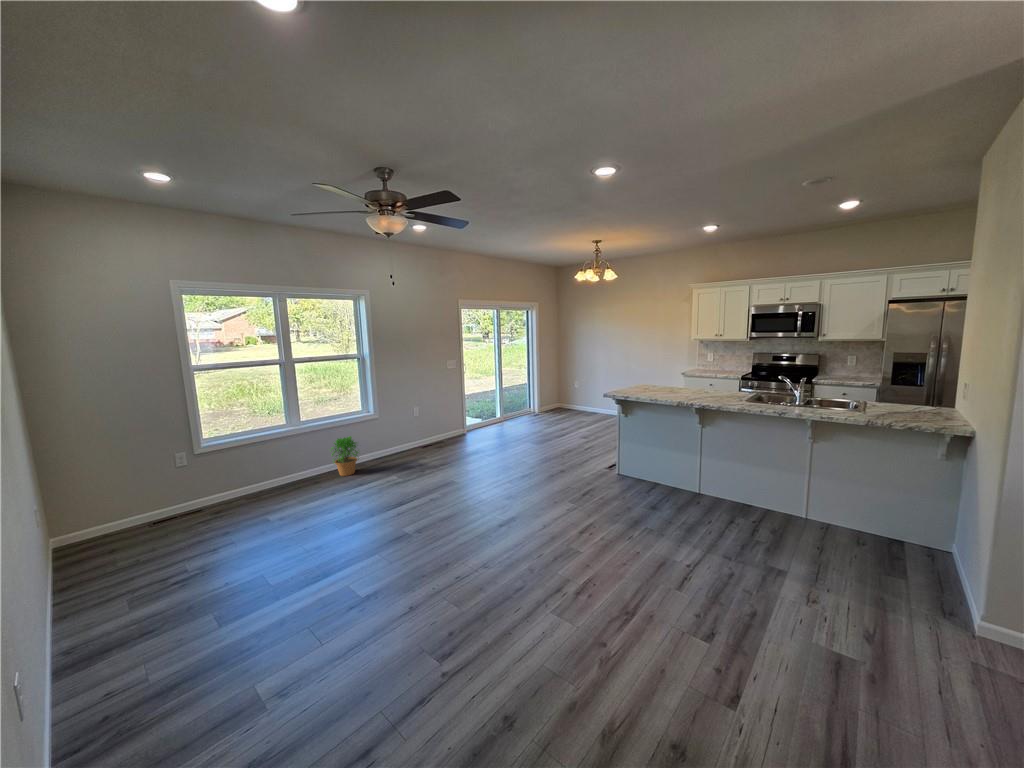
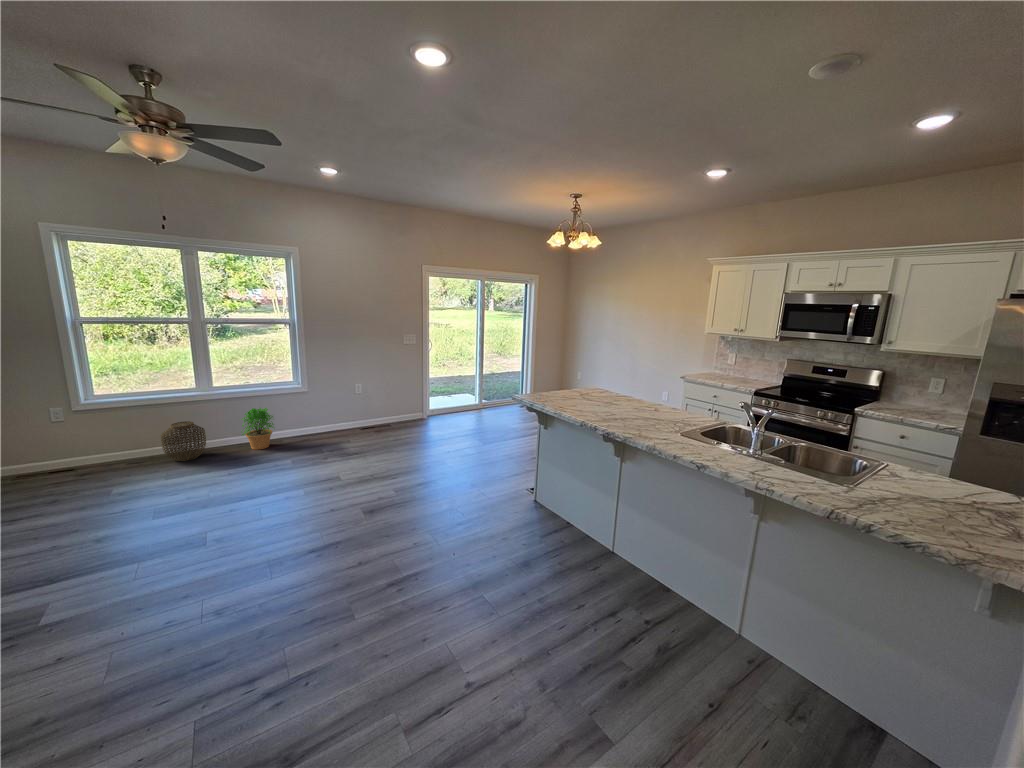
woven basket: none [269,456,307,494] -> present [161,421,206,461]

